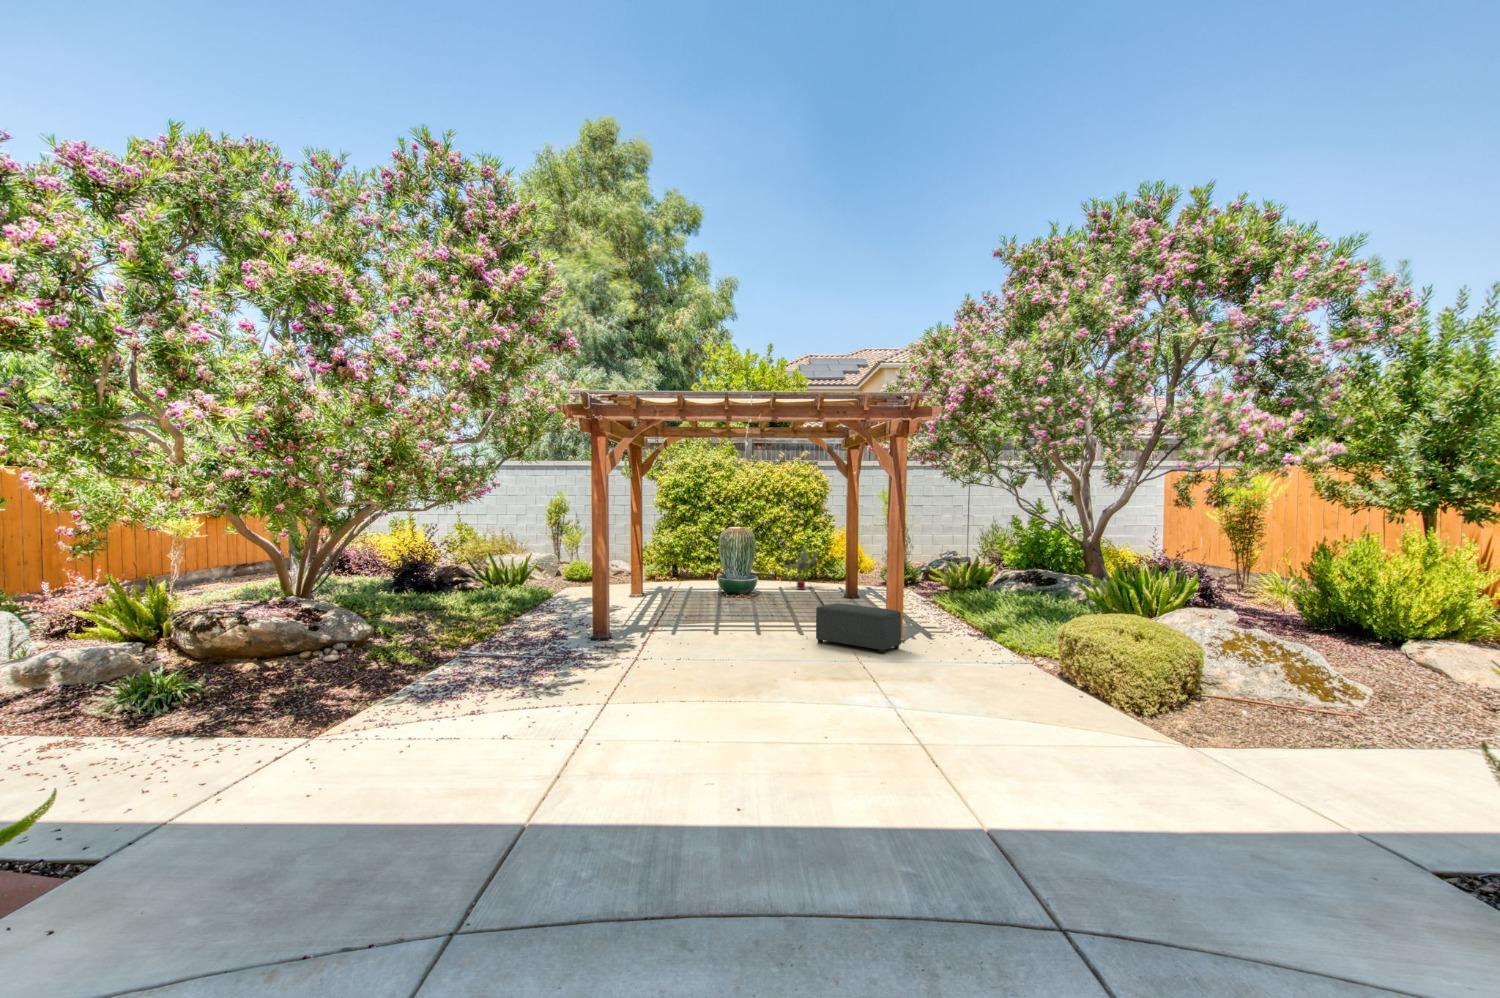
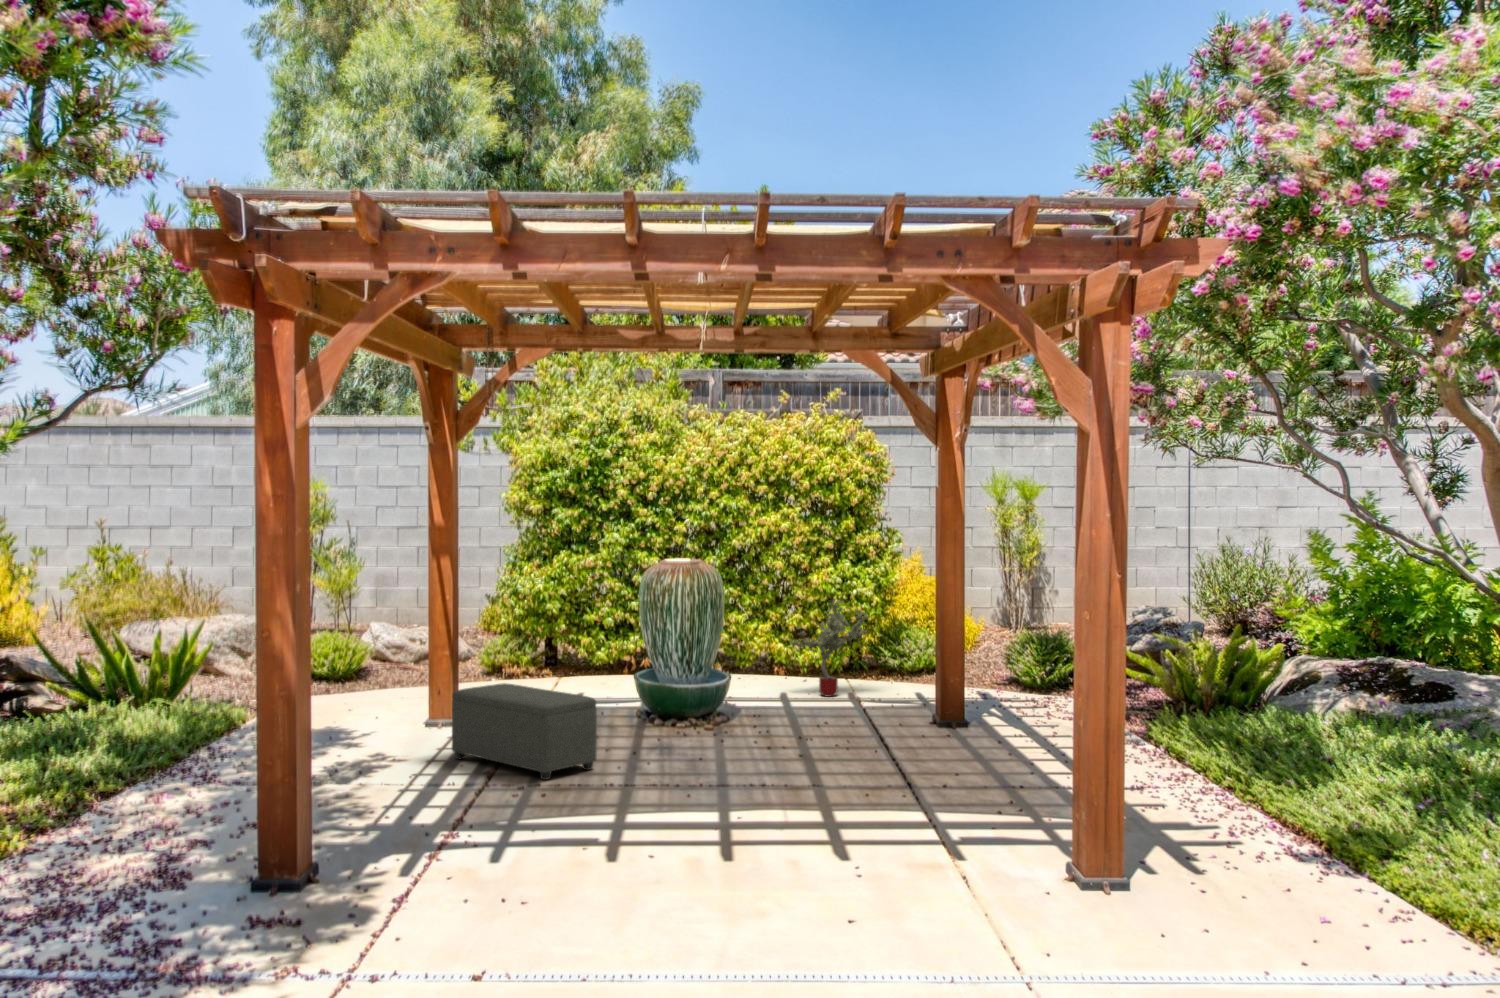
ottoman: present [816,603,901,654] -> present [452,683,597,780]

